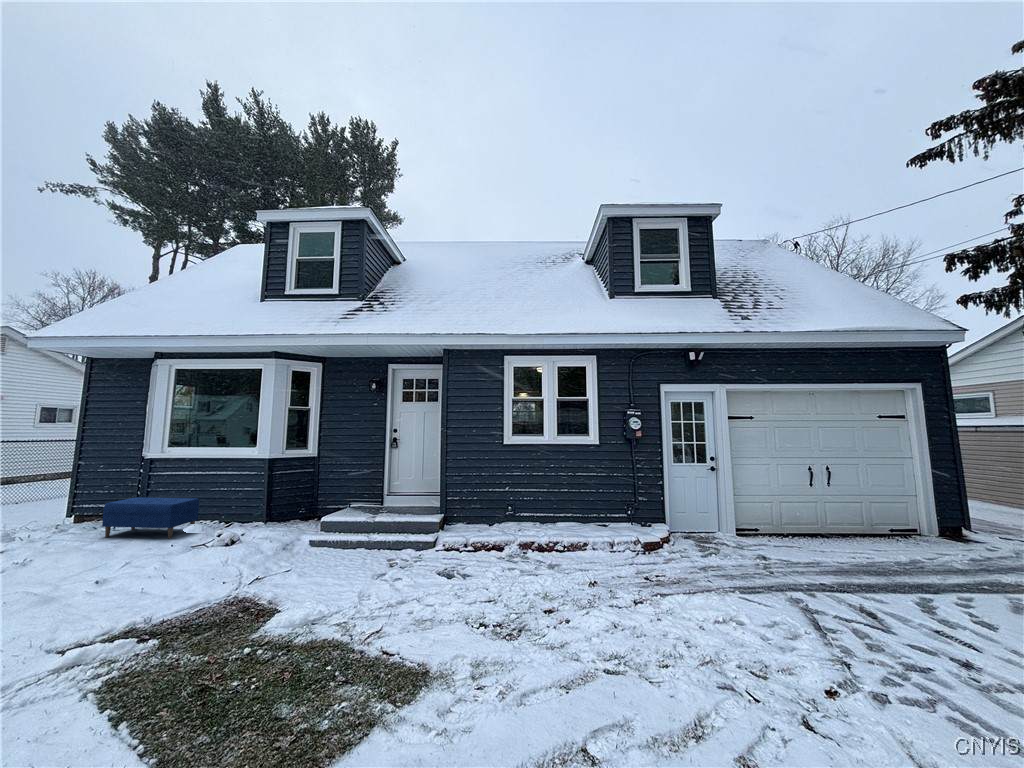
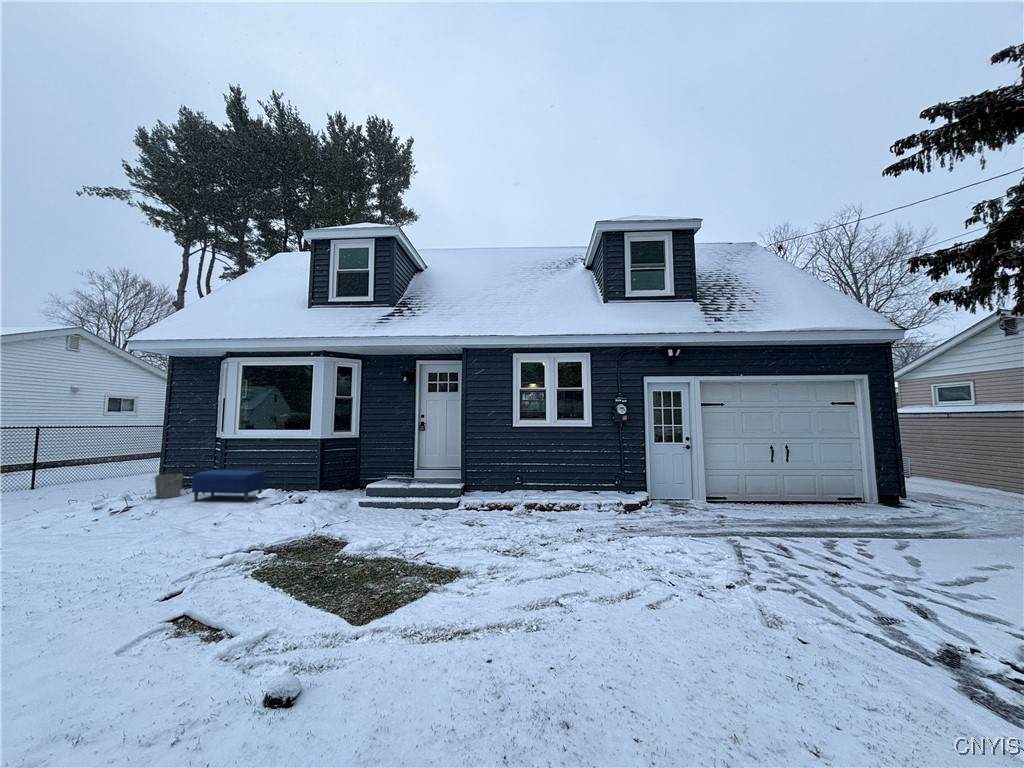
bucket: none [53,502,98,534] -> present [154,474,183,498]

